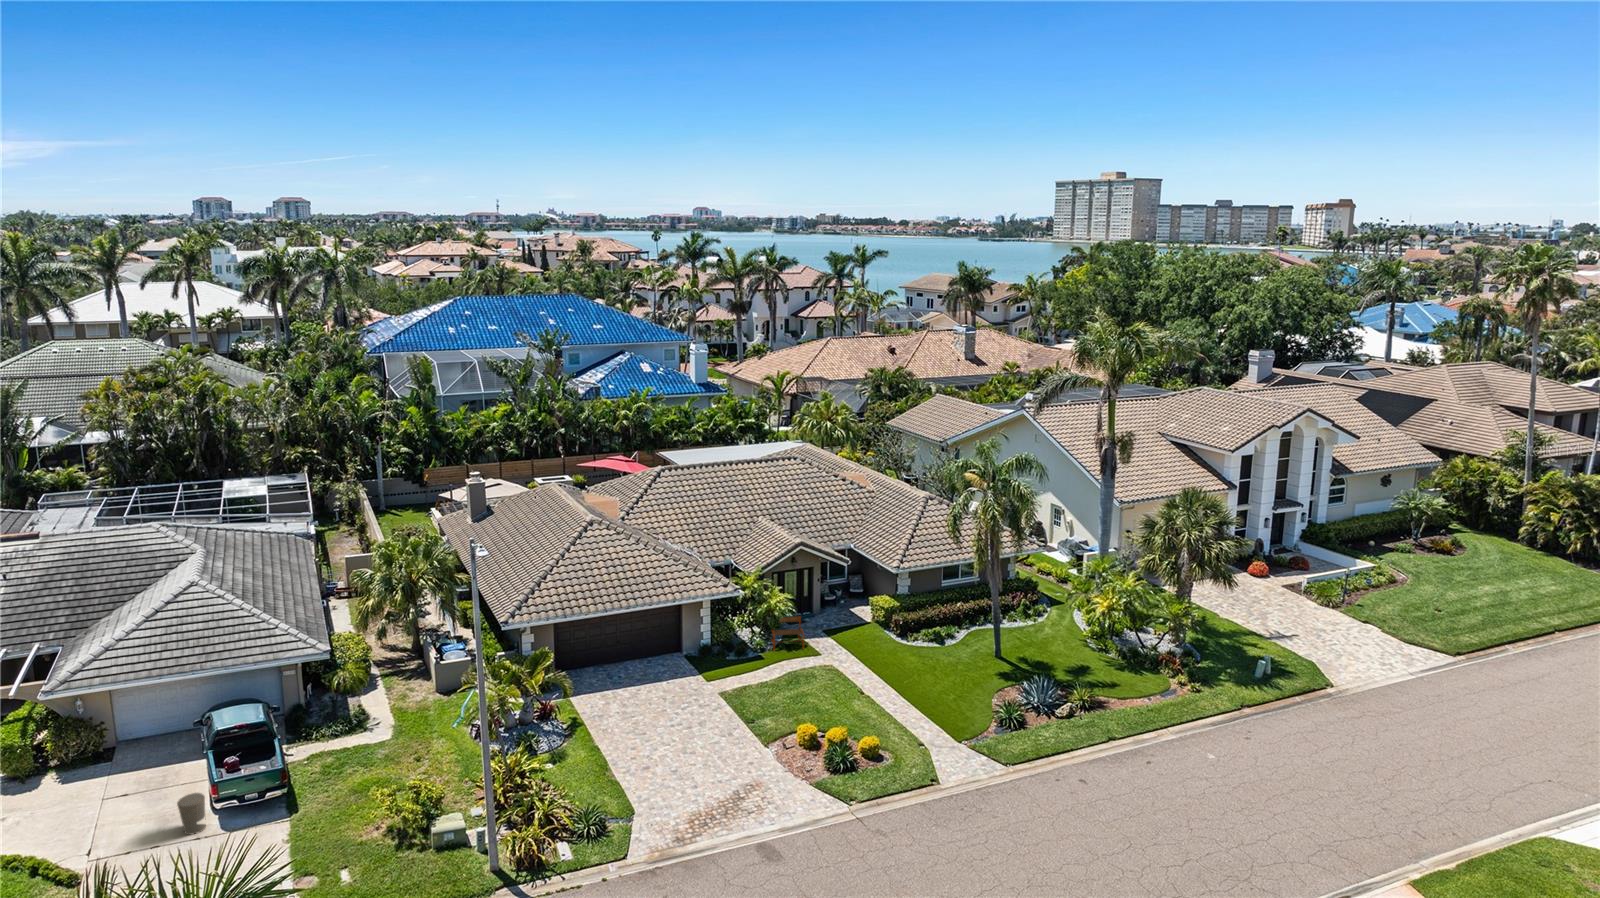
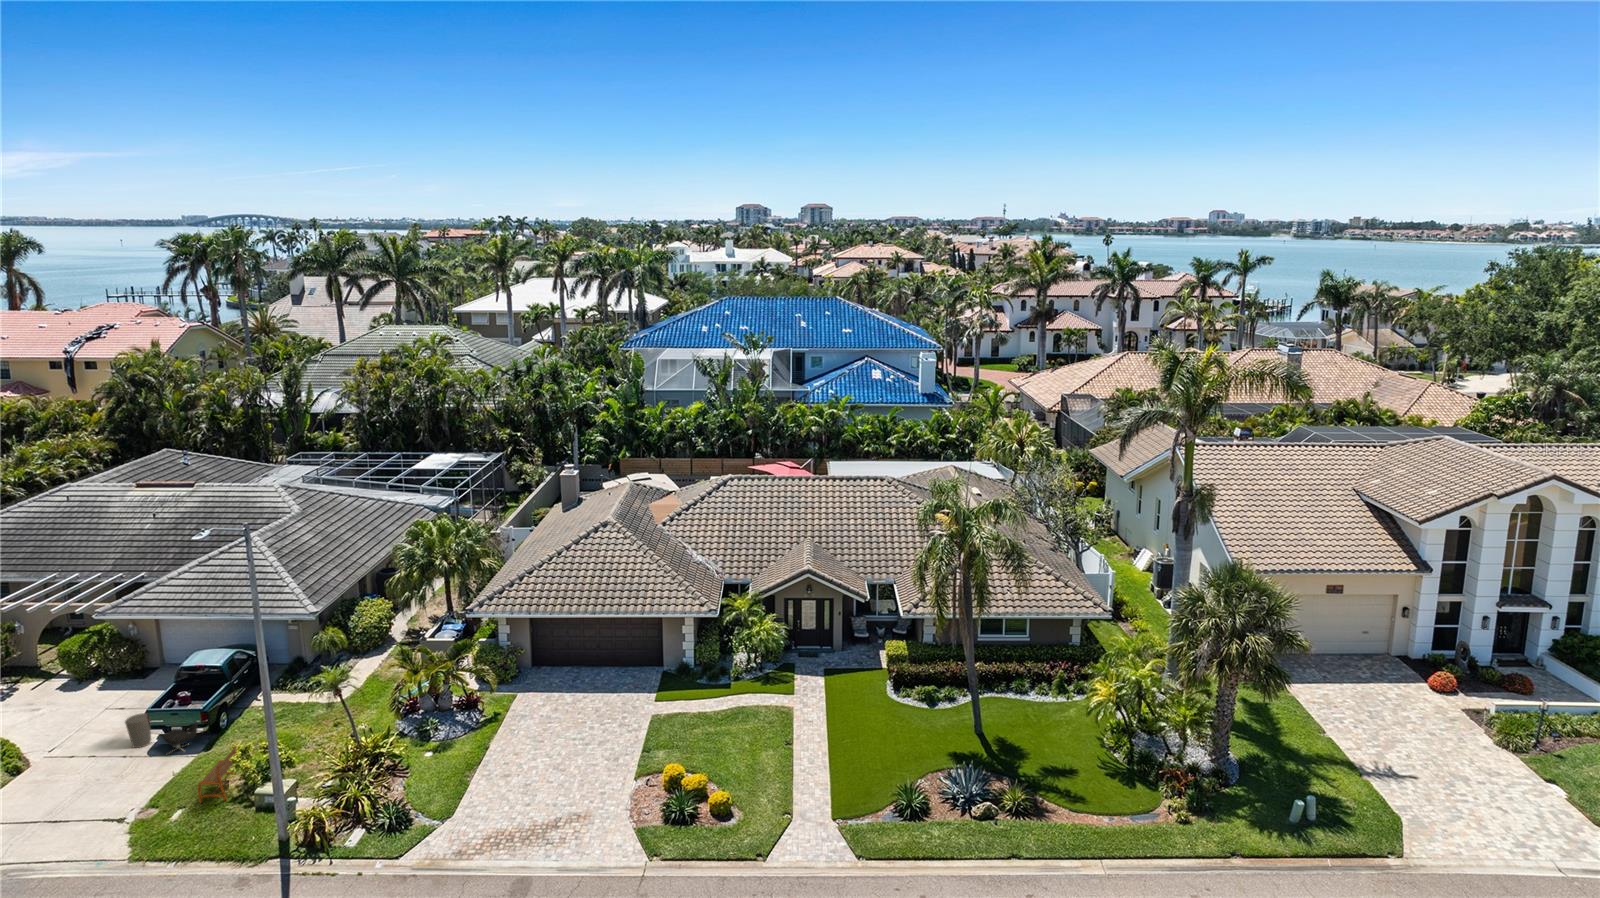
bench: present [771,616,804,650] -> present [198,746,237,803]
lounge chair: none [229,788,271,832] -> present [162,723,197,749]

